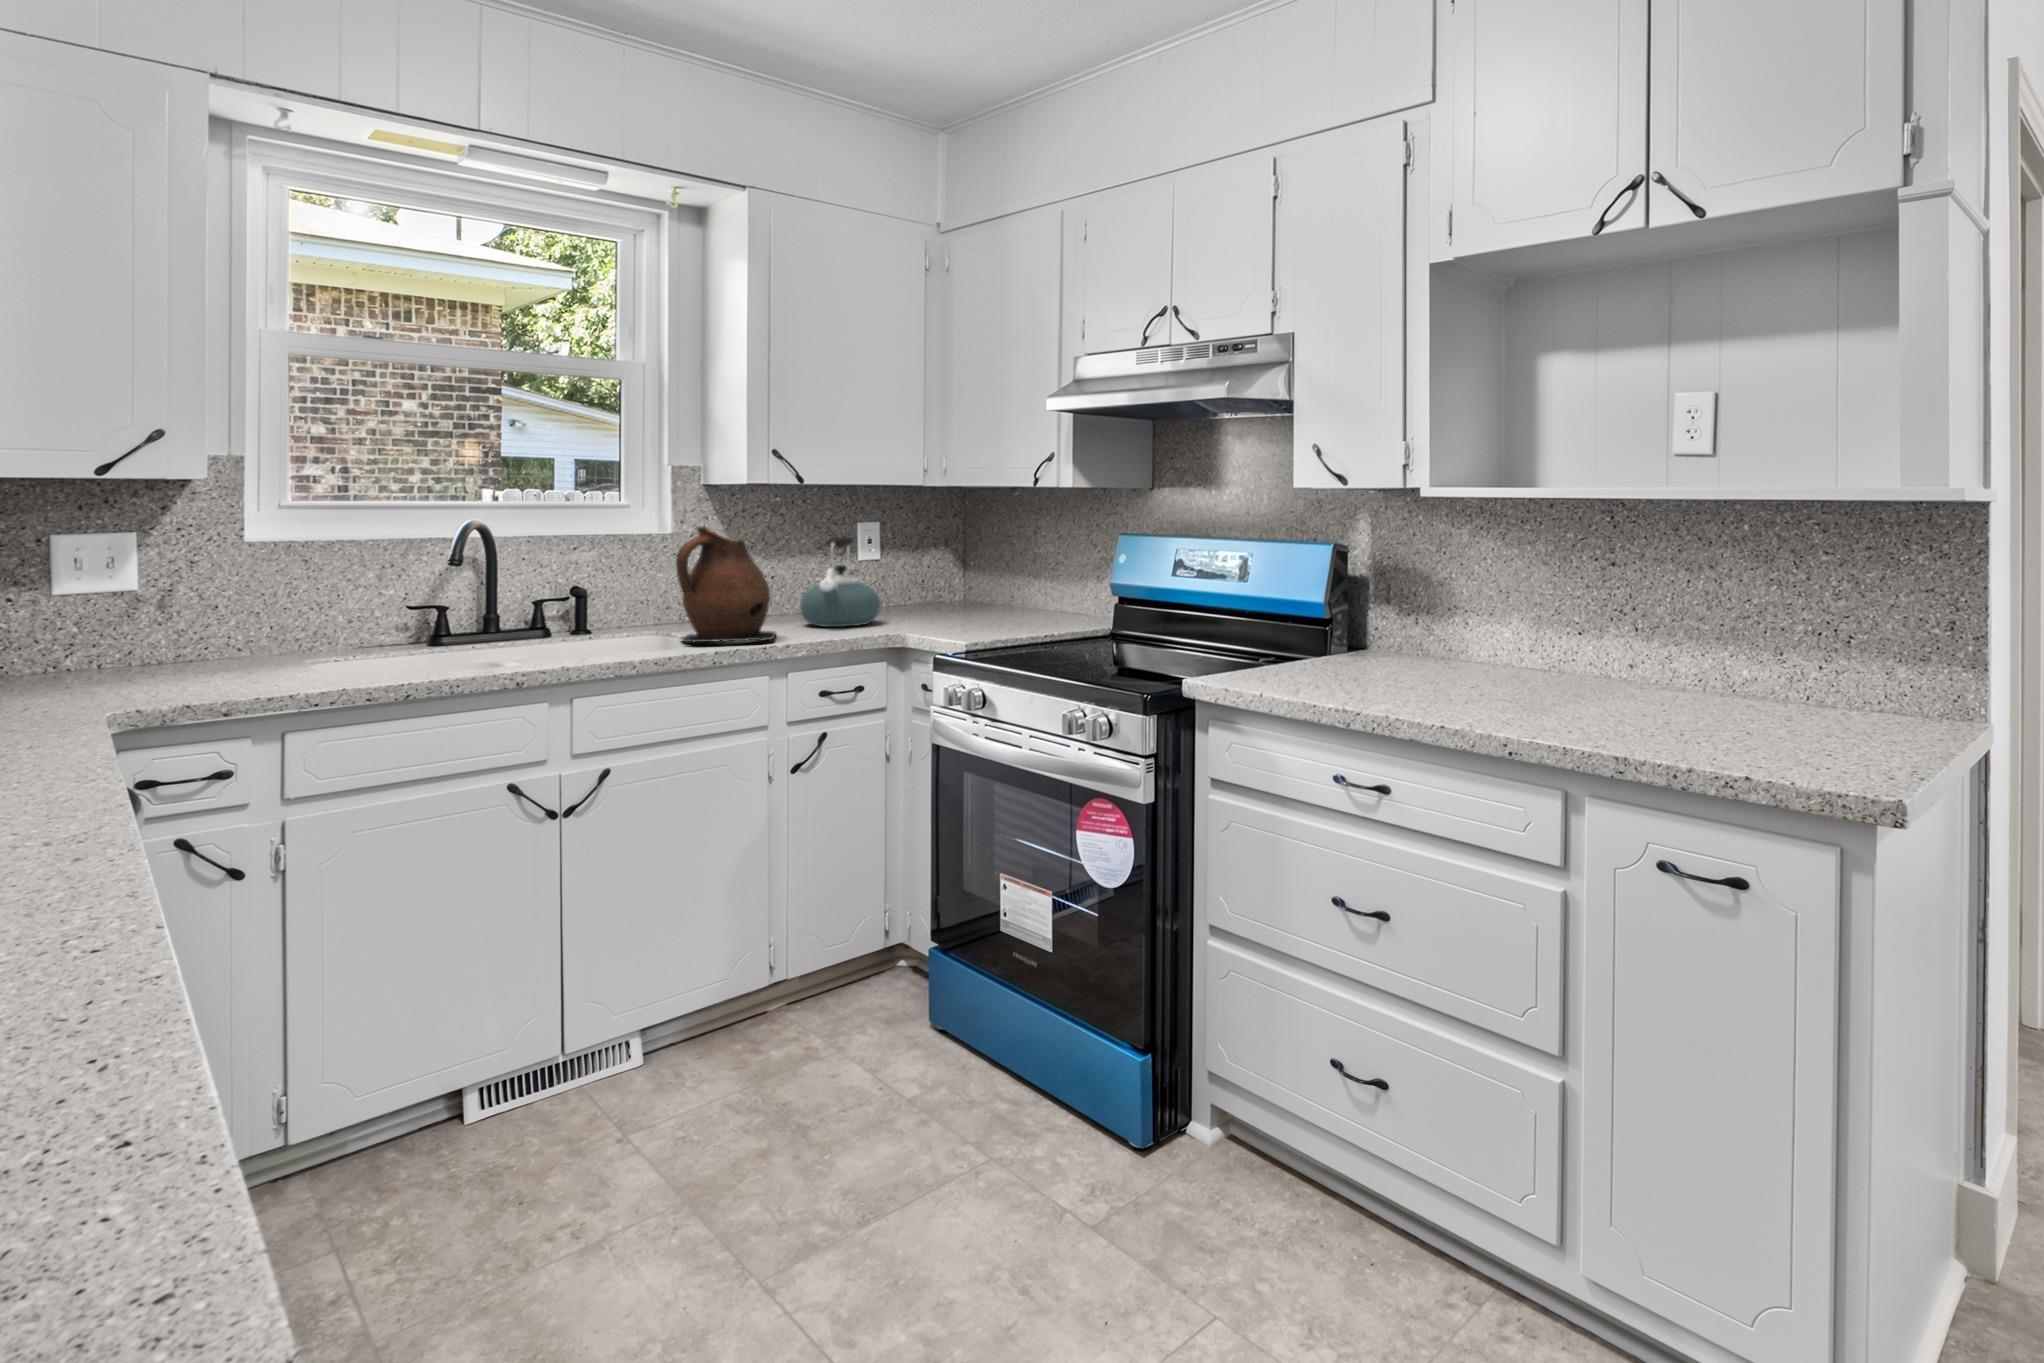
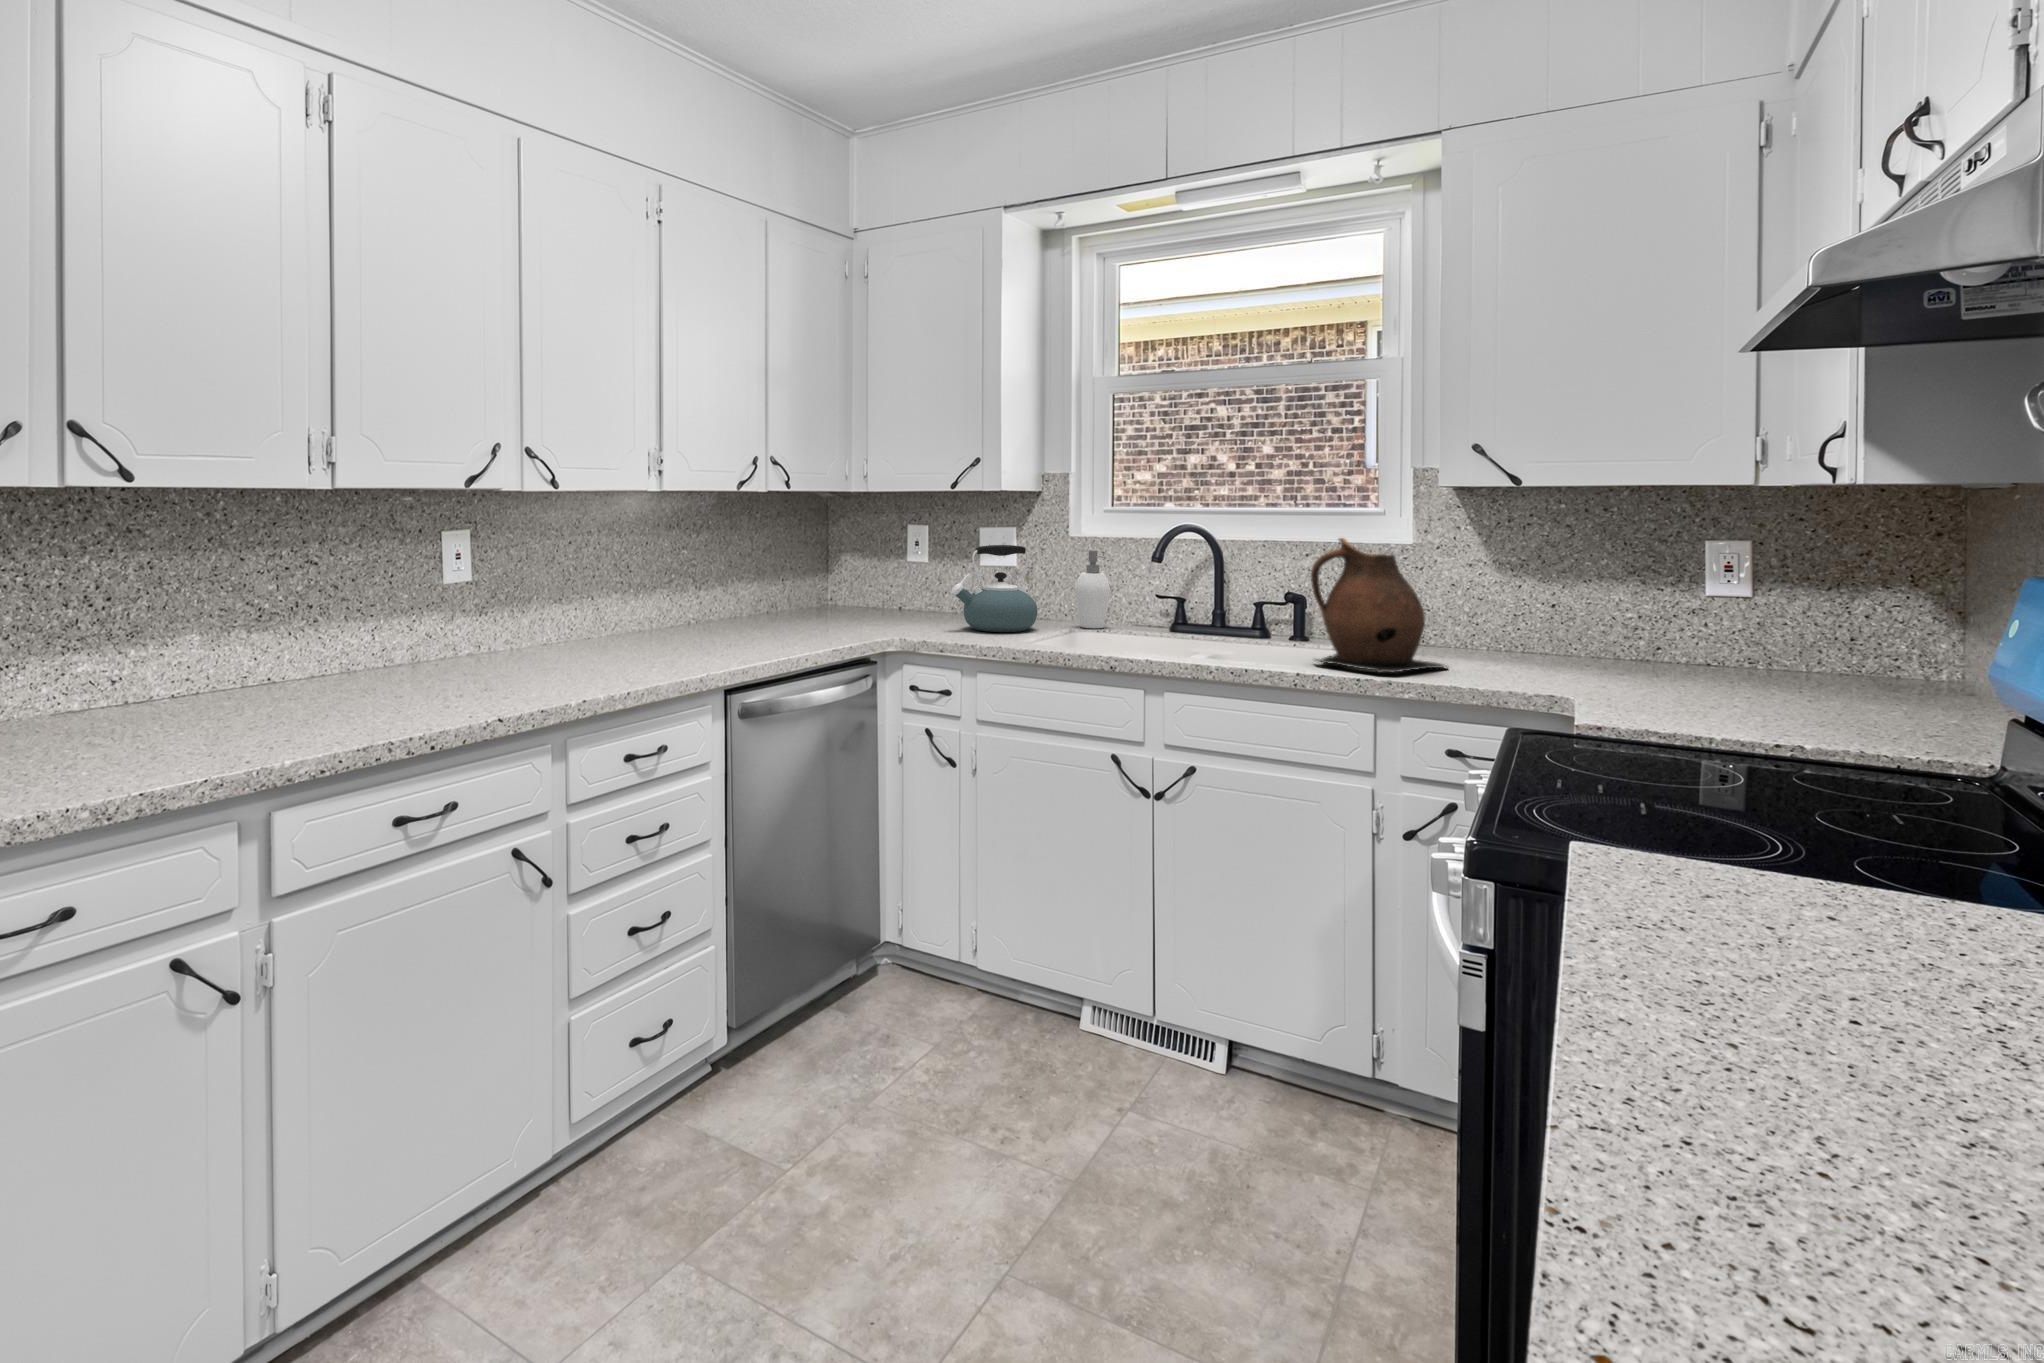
kettle: present [800,537,880,627] -> present [952,545,1037,632]
soap dispenser: none [284,557,350,659] -> present [1075,550,1110,628]

